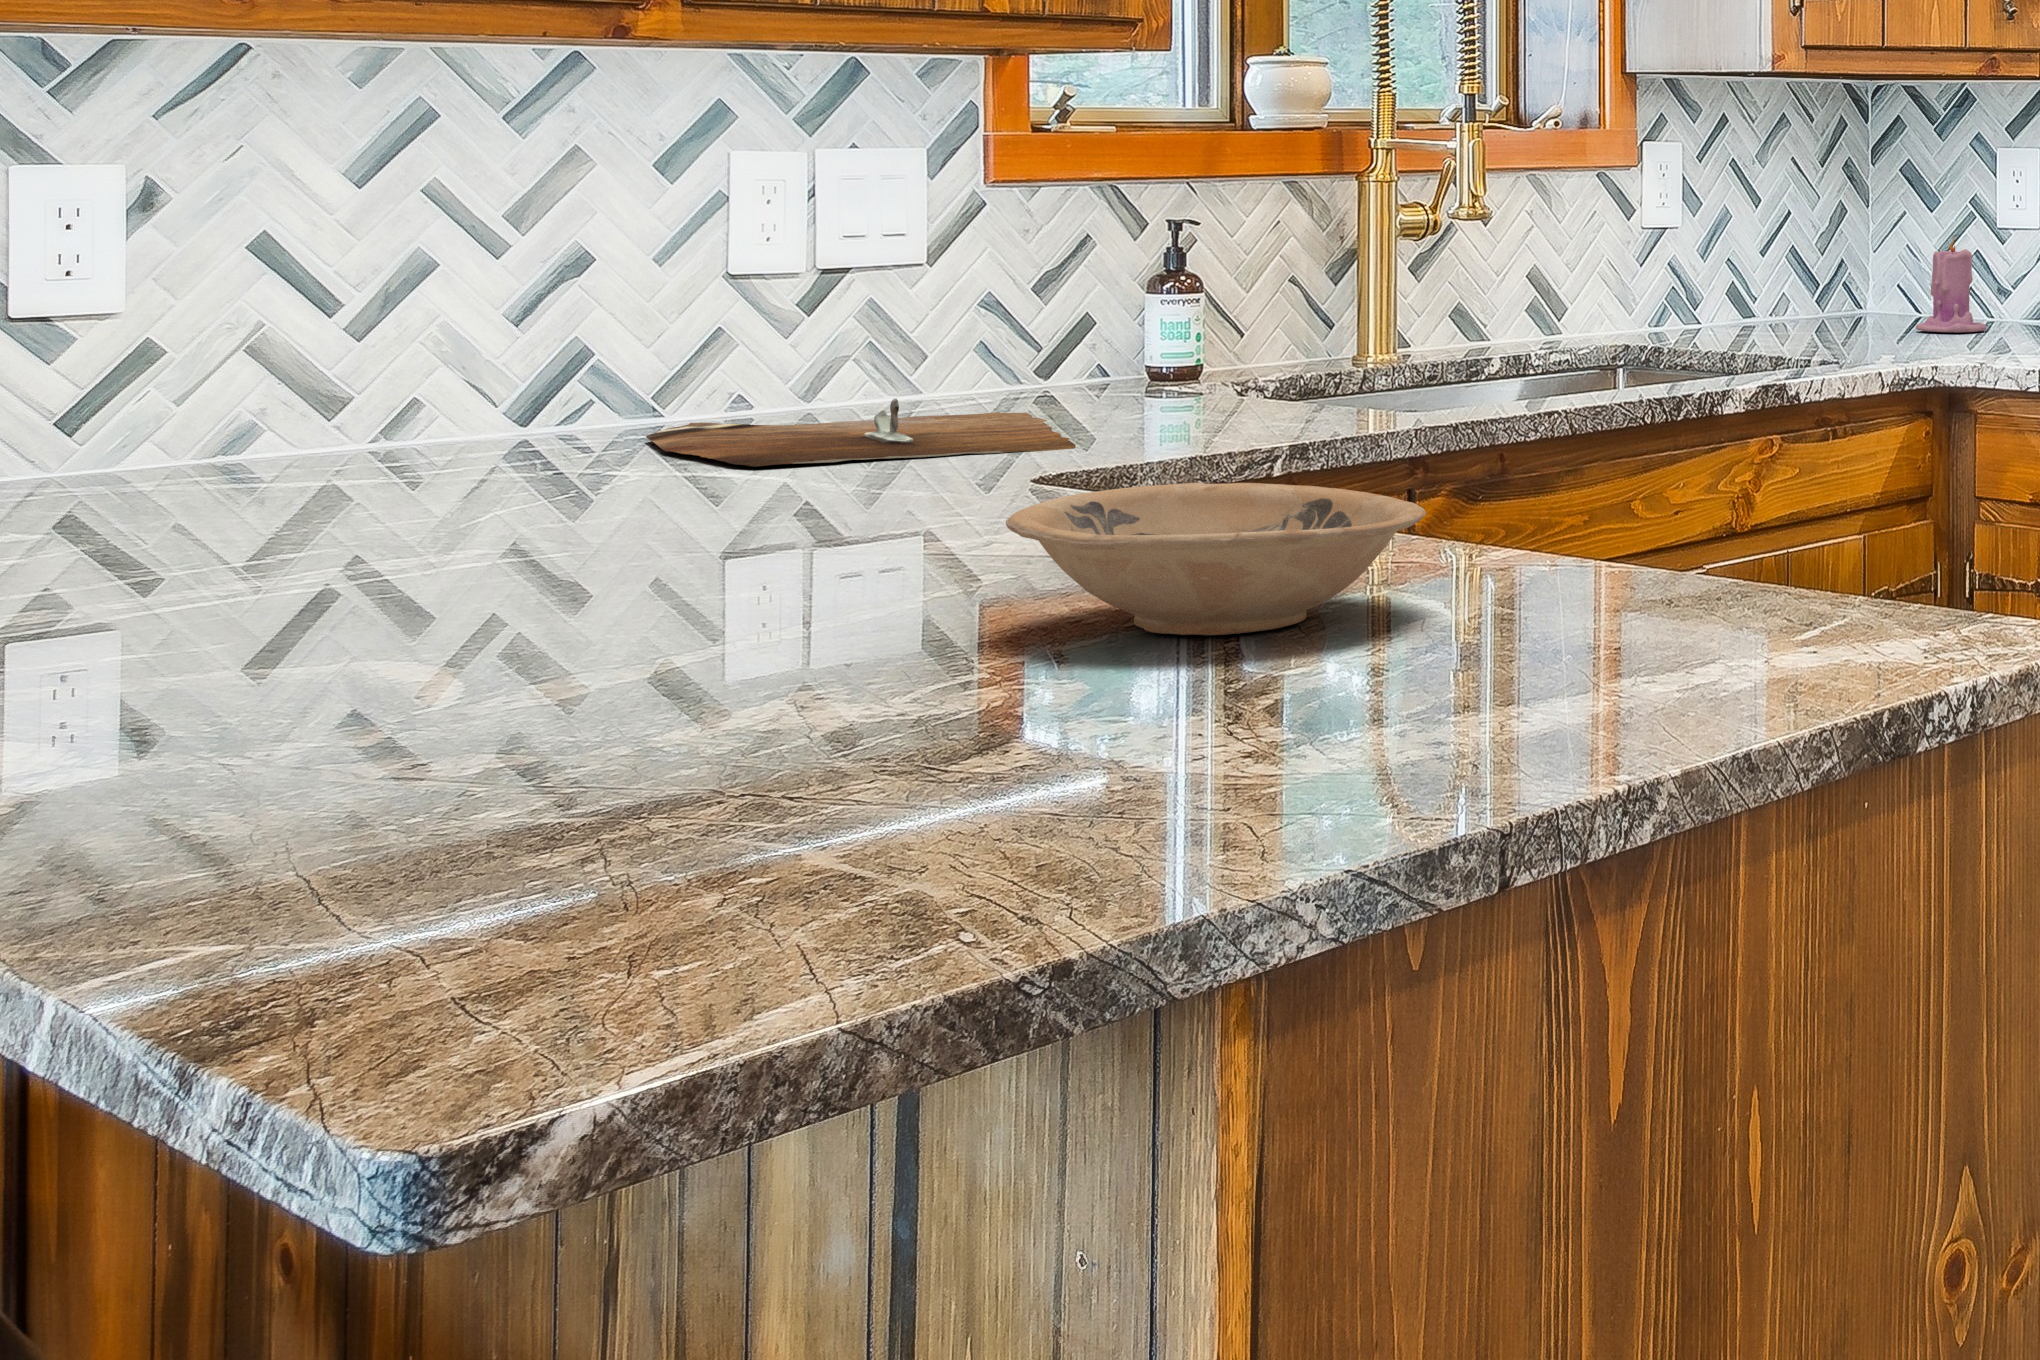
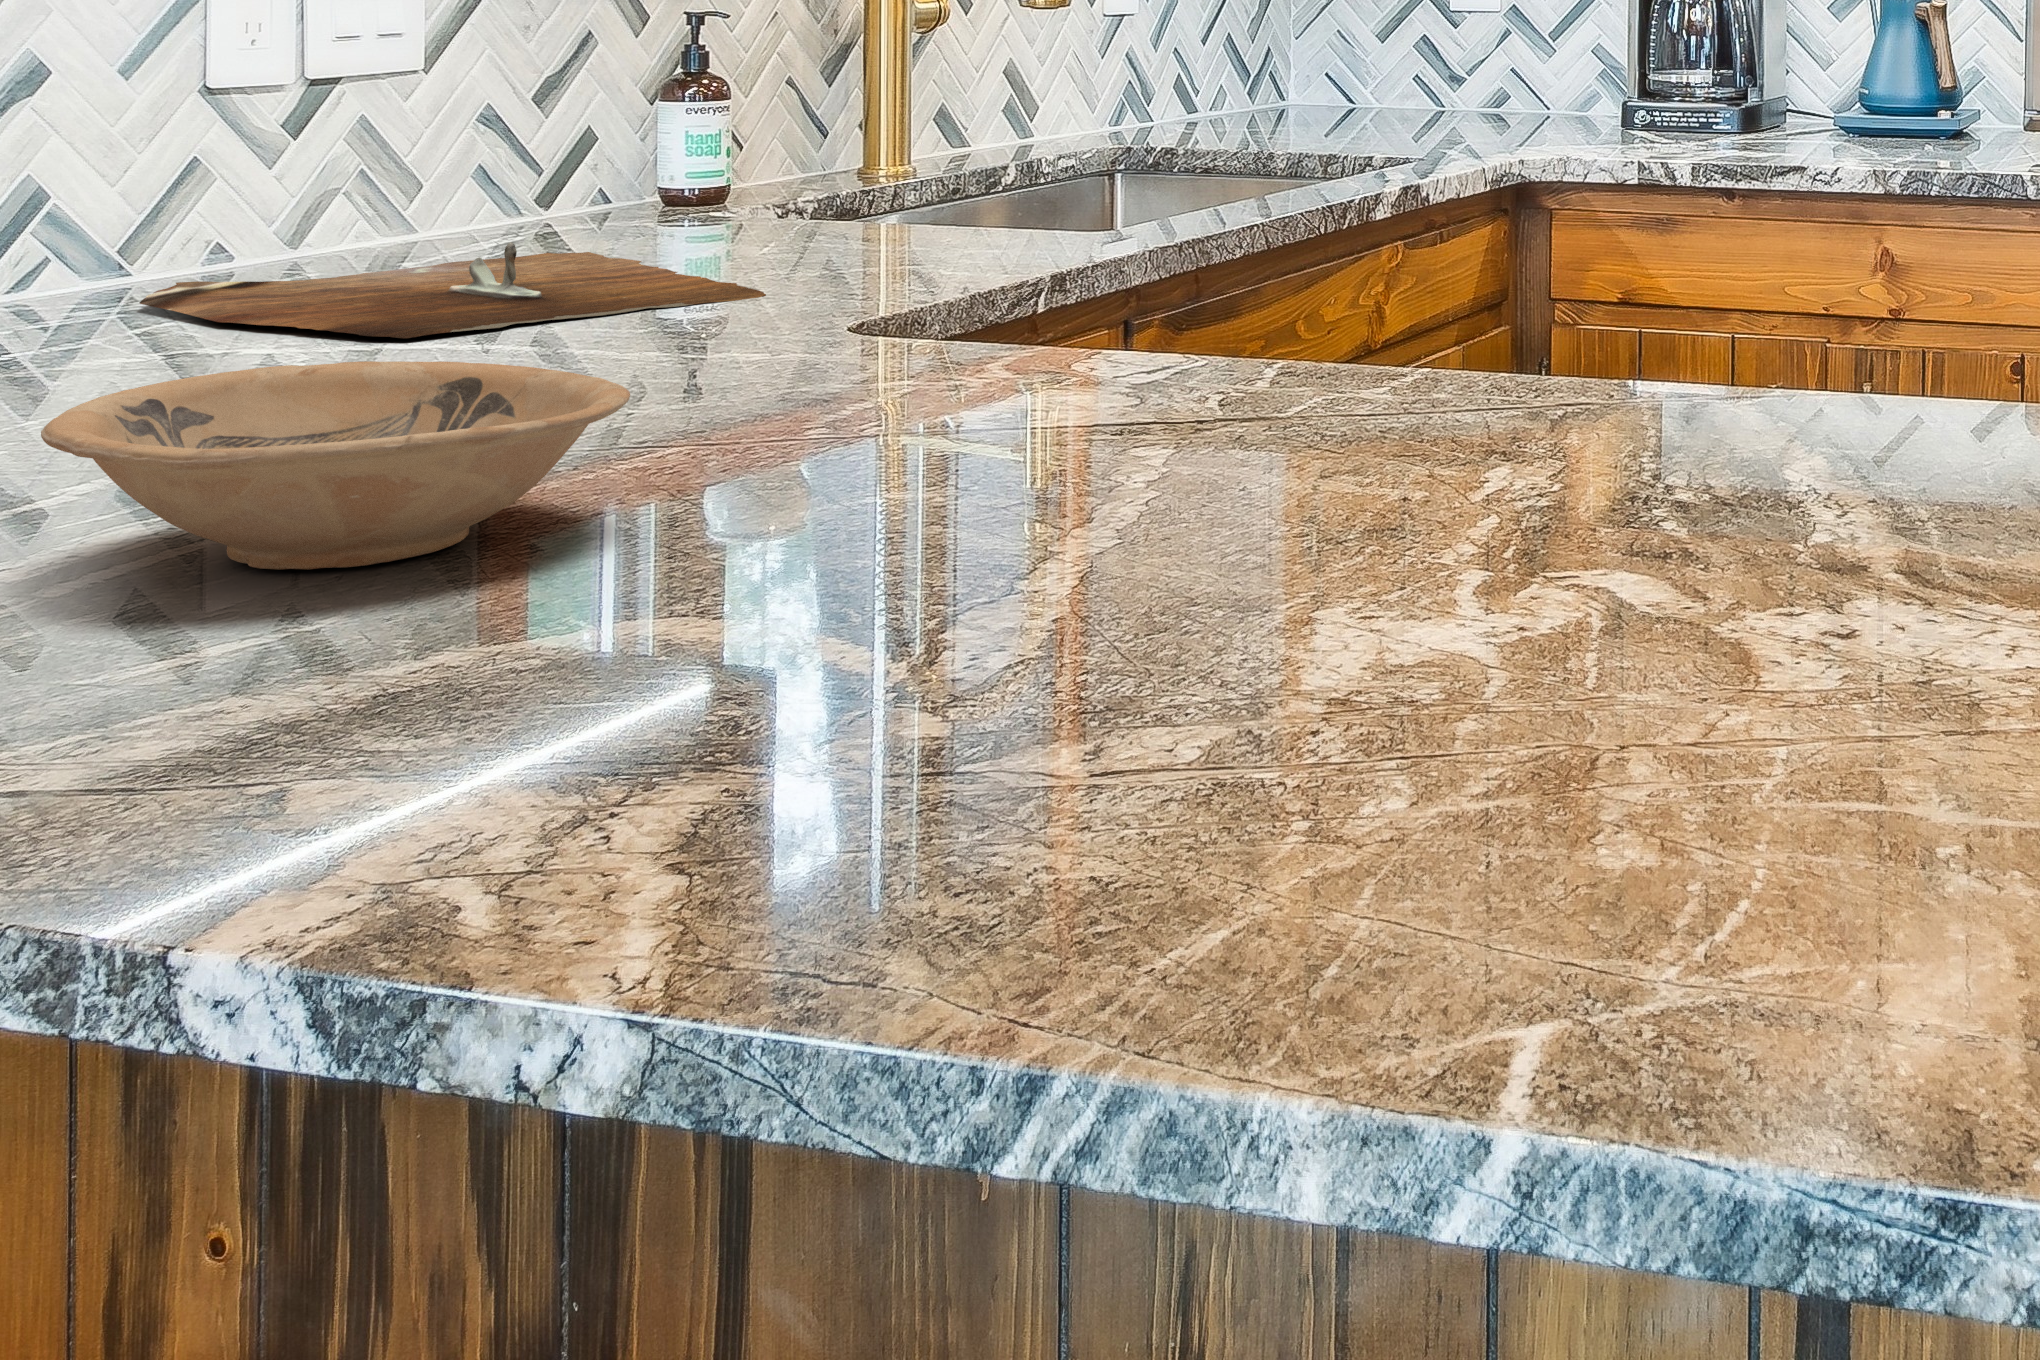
candle: present [1916,237,1986,332] -> none [1374,21,1450,124]
bowl: present [1006,483,1426,635] -> present [41,361,630,570]

